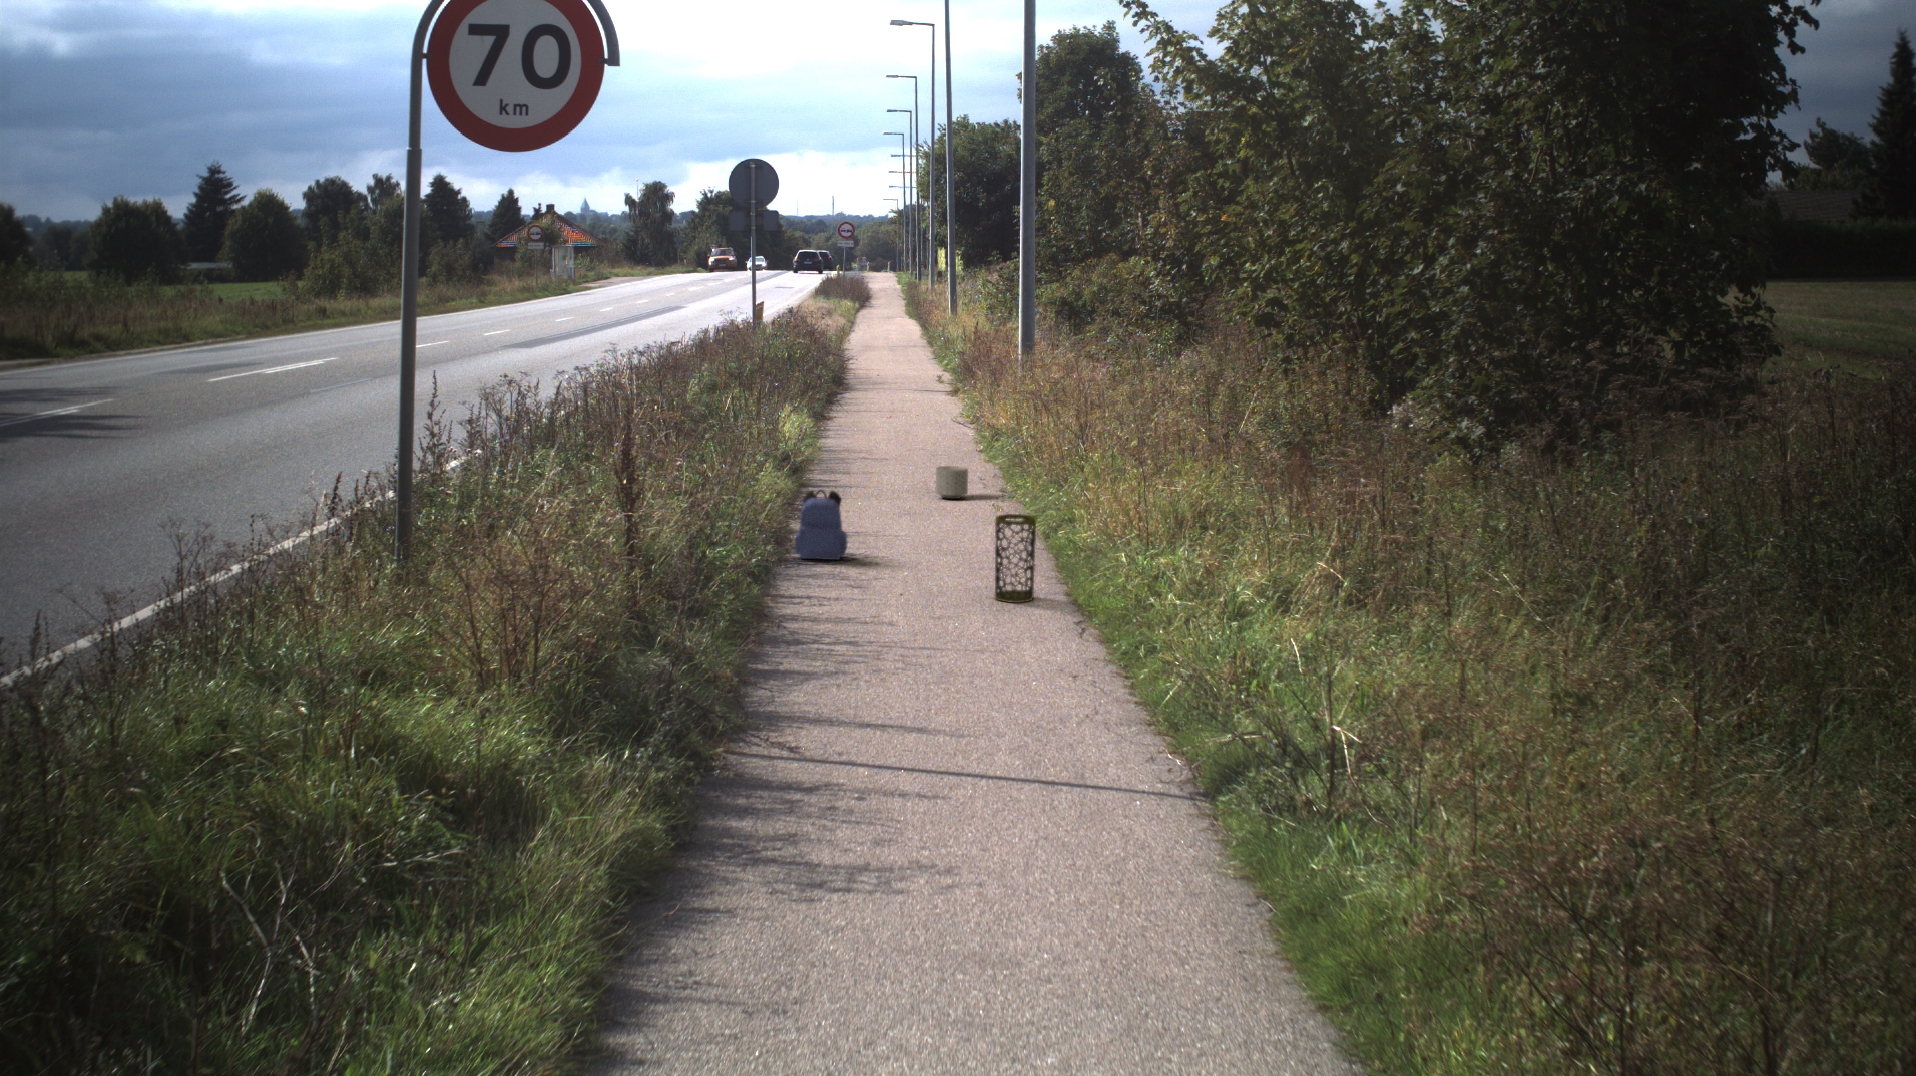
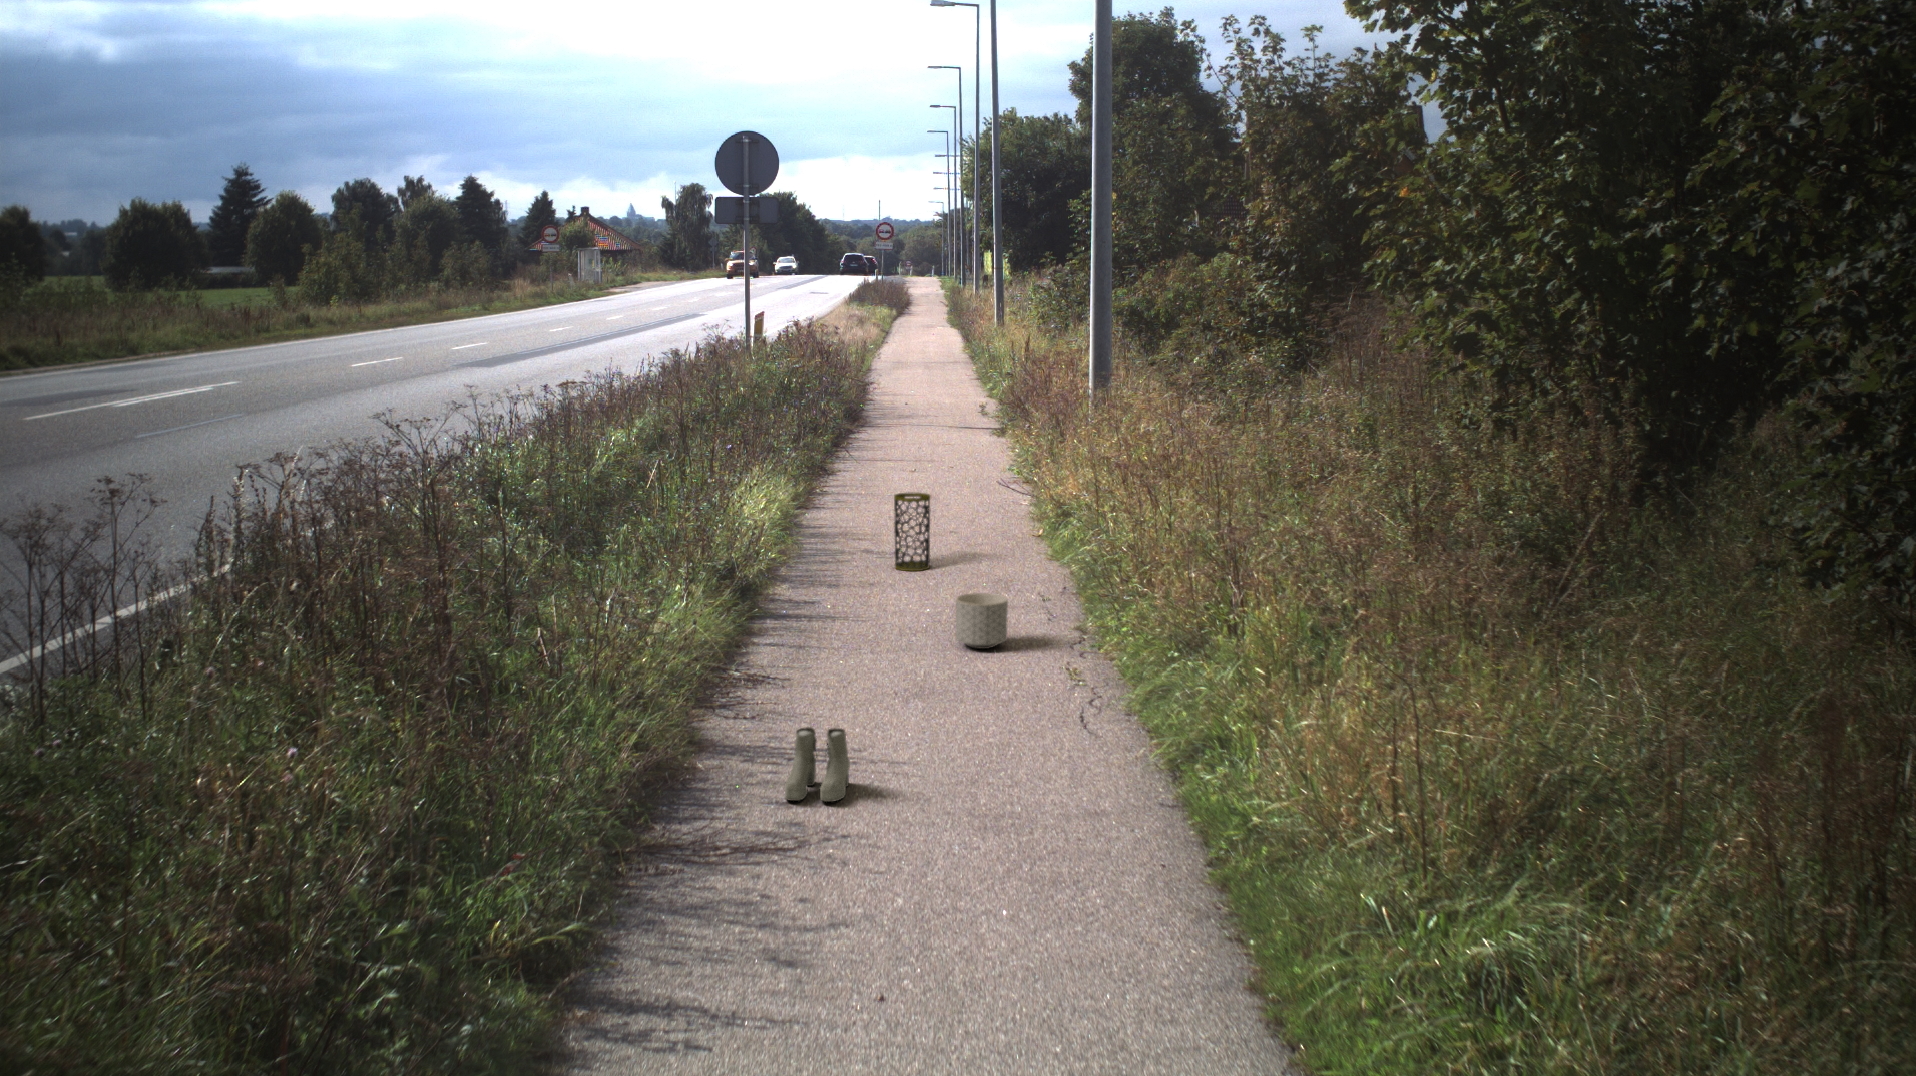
backpack: present [795,490,847,560] -> none [673,704,775,840]
boots: none [849,512,884,549] -> present [785,727,850,802]
trash can: present [995,514,1036,603] -> present [894,493,931,571]

